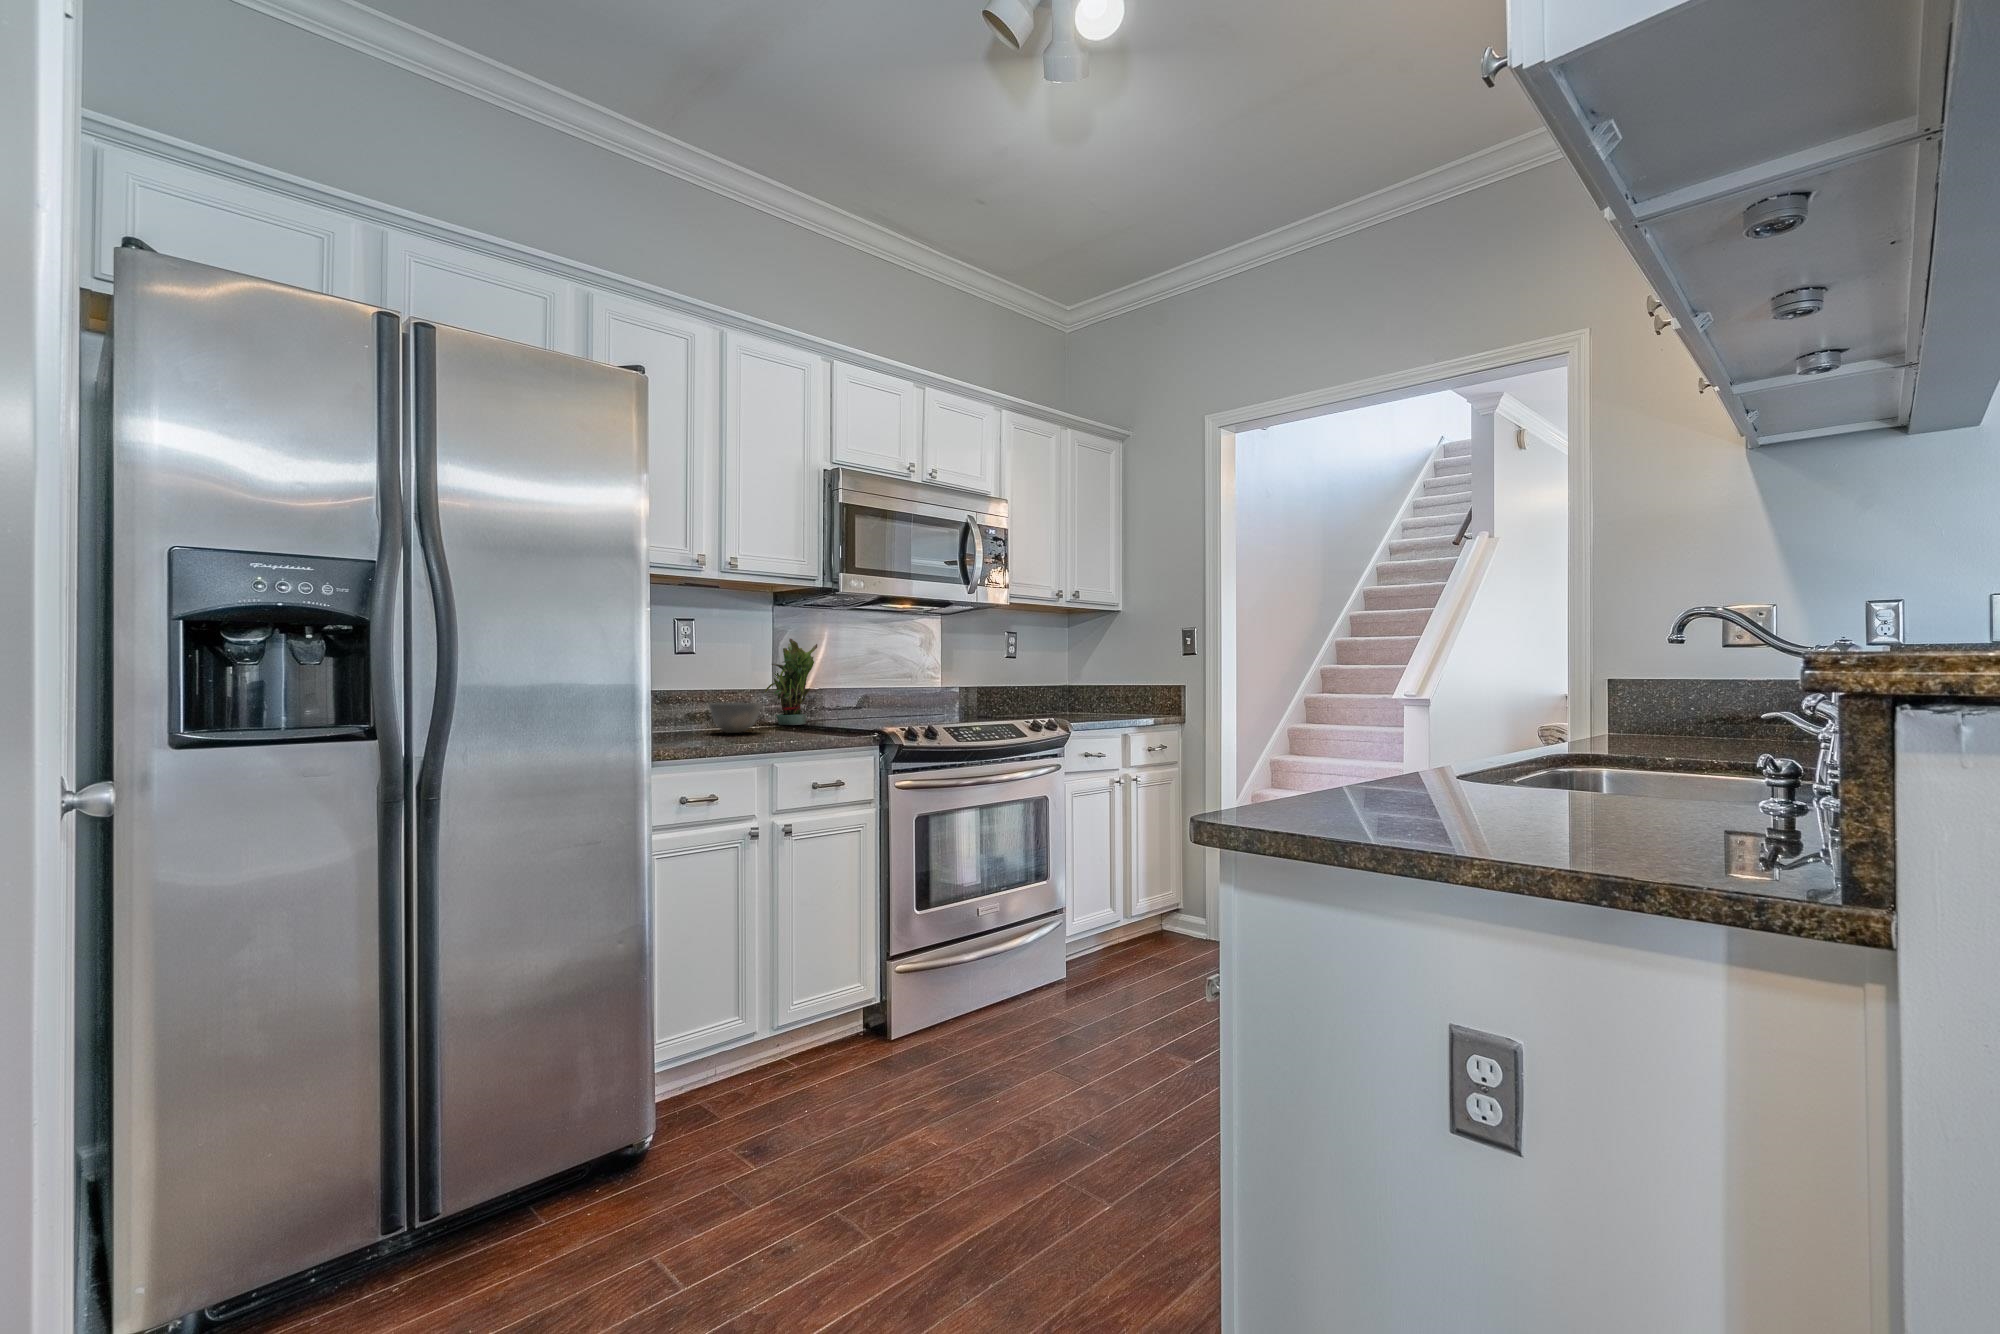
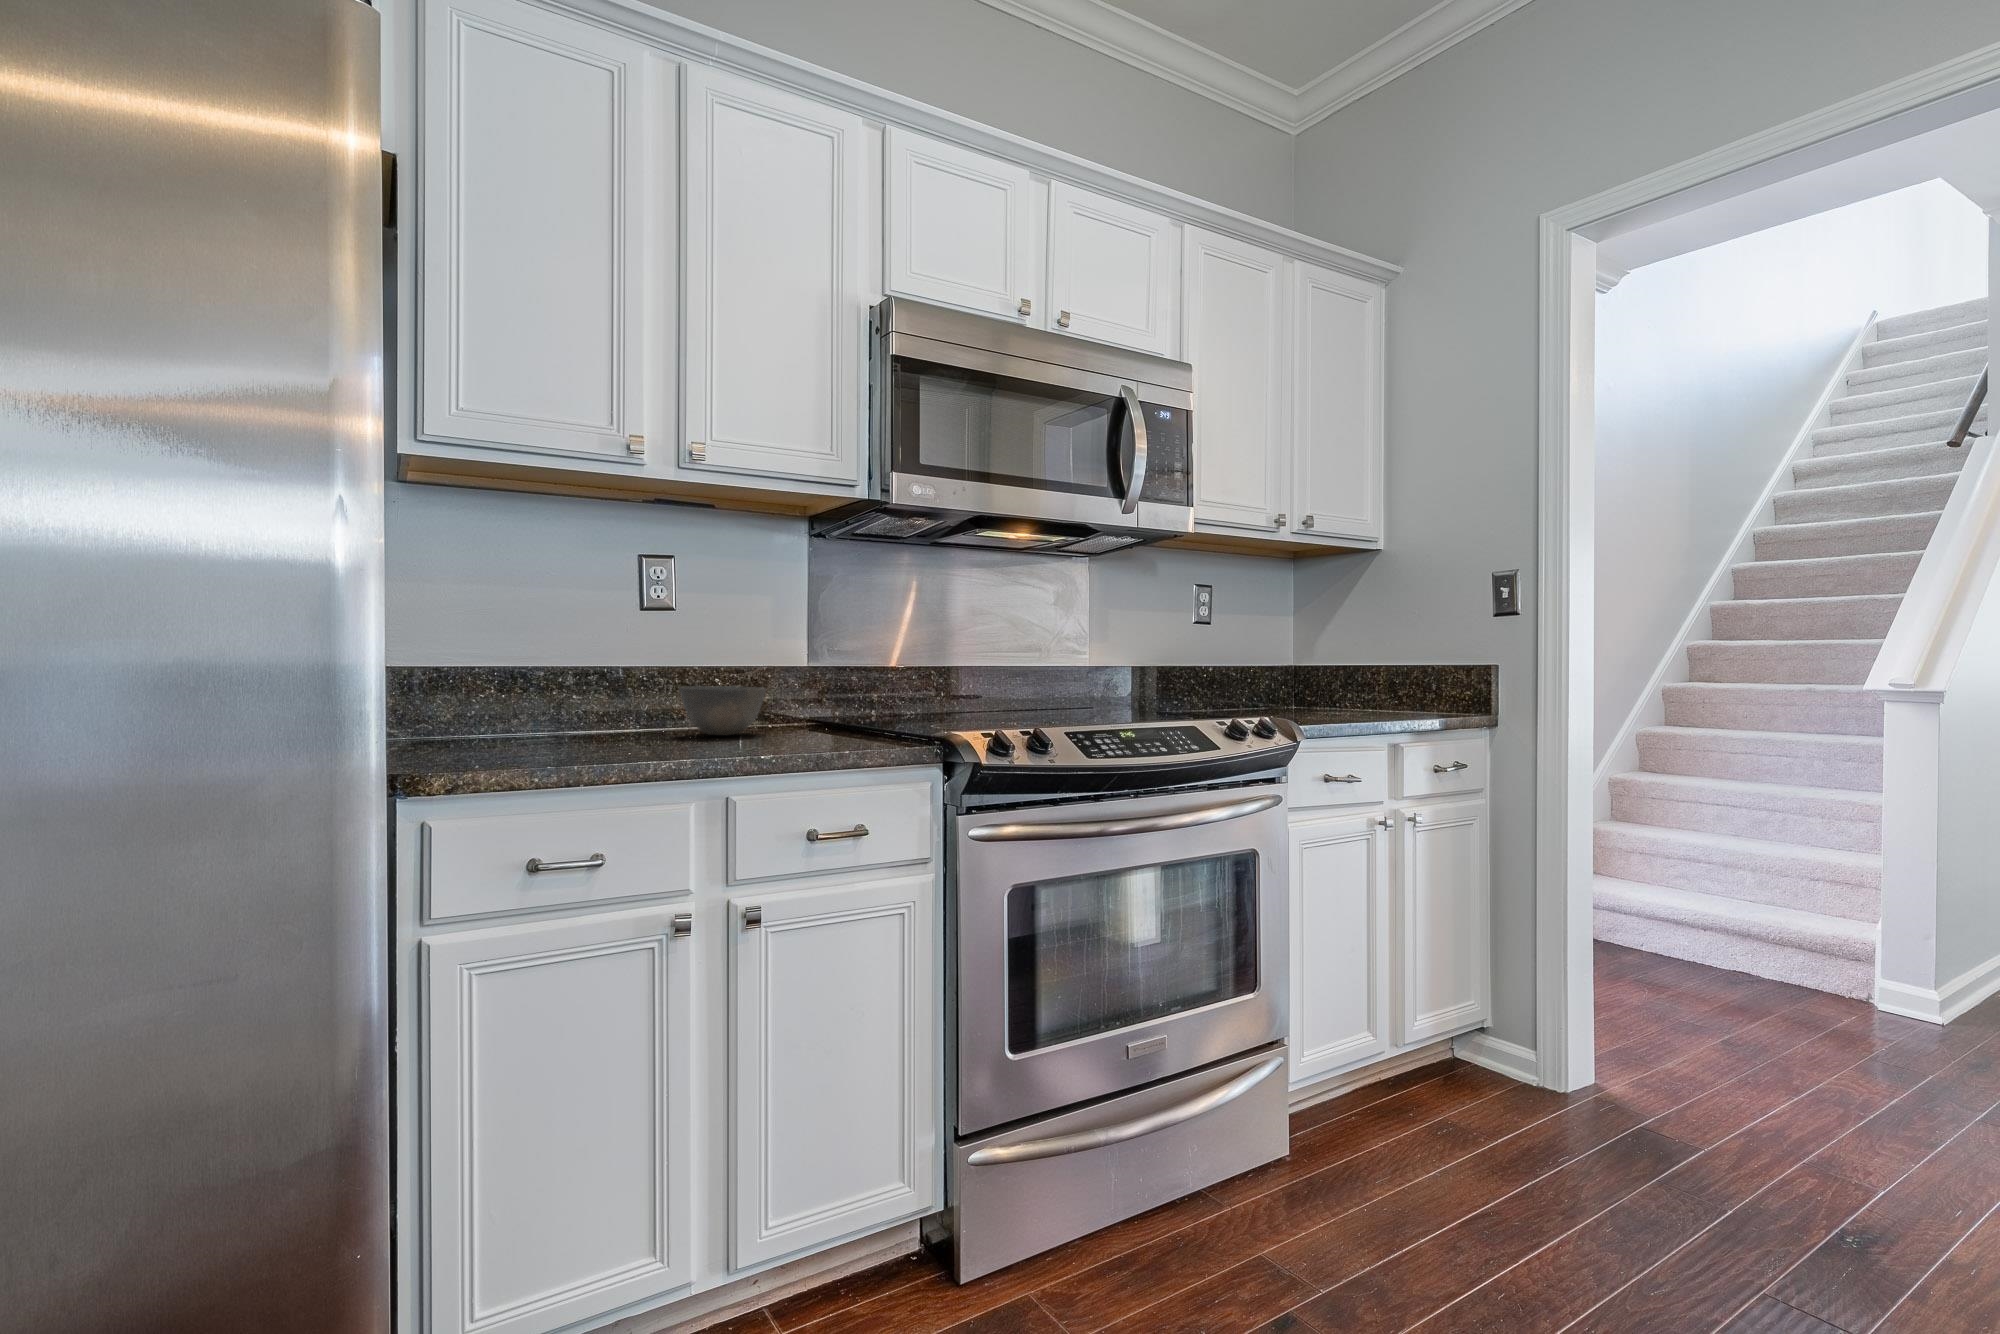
potted plant: present [763,639,817,725] -> none [799,585,883,722]

